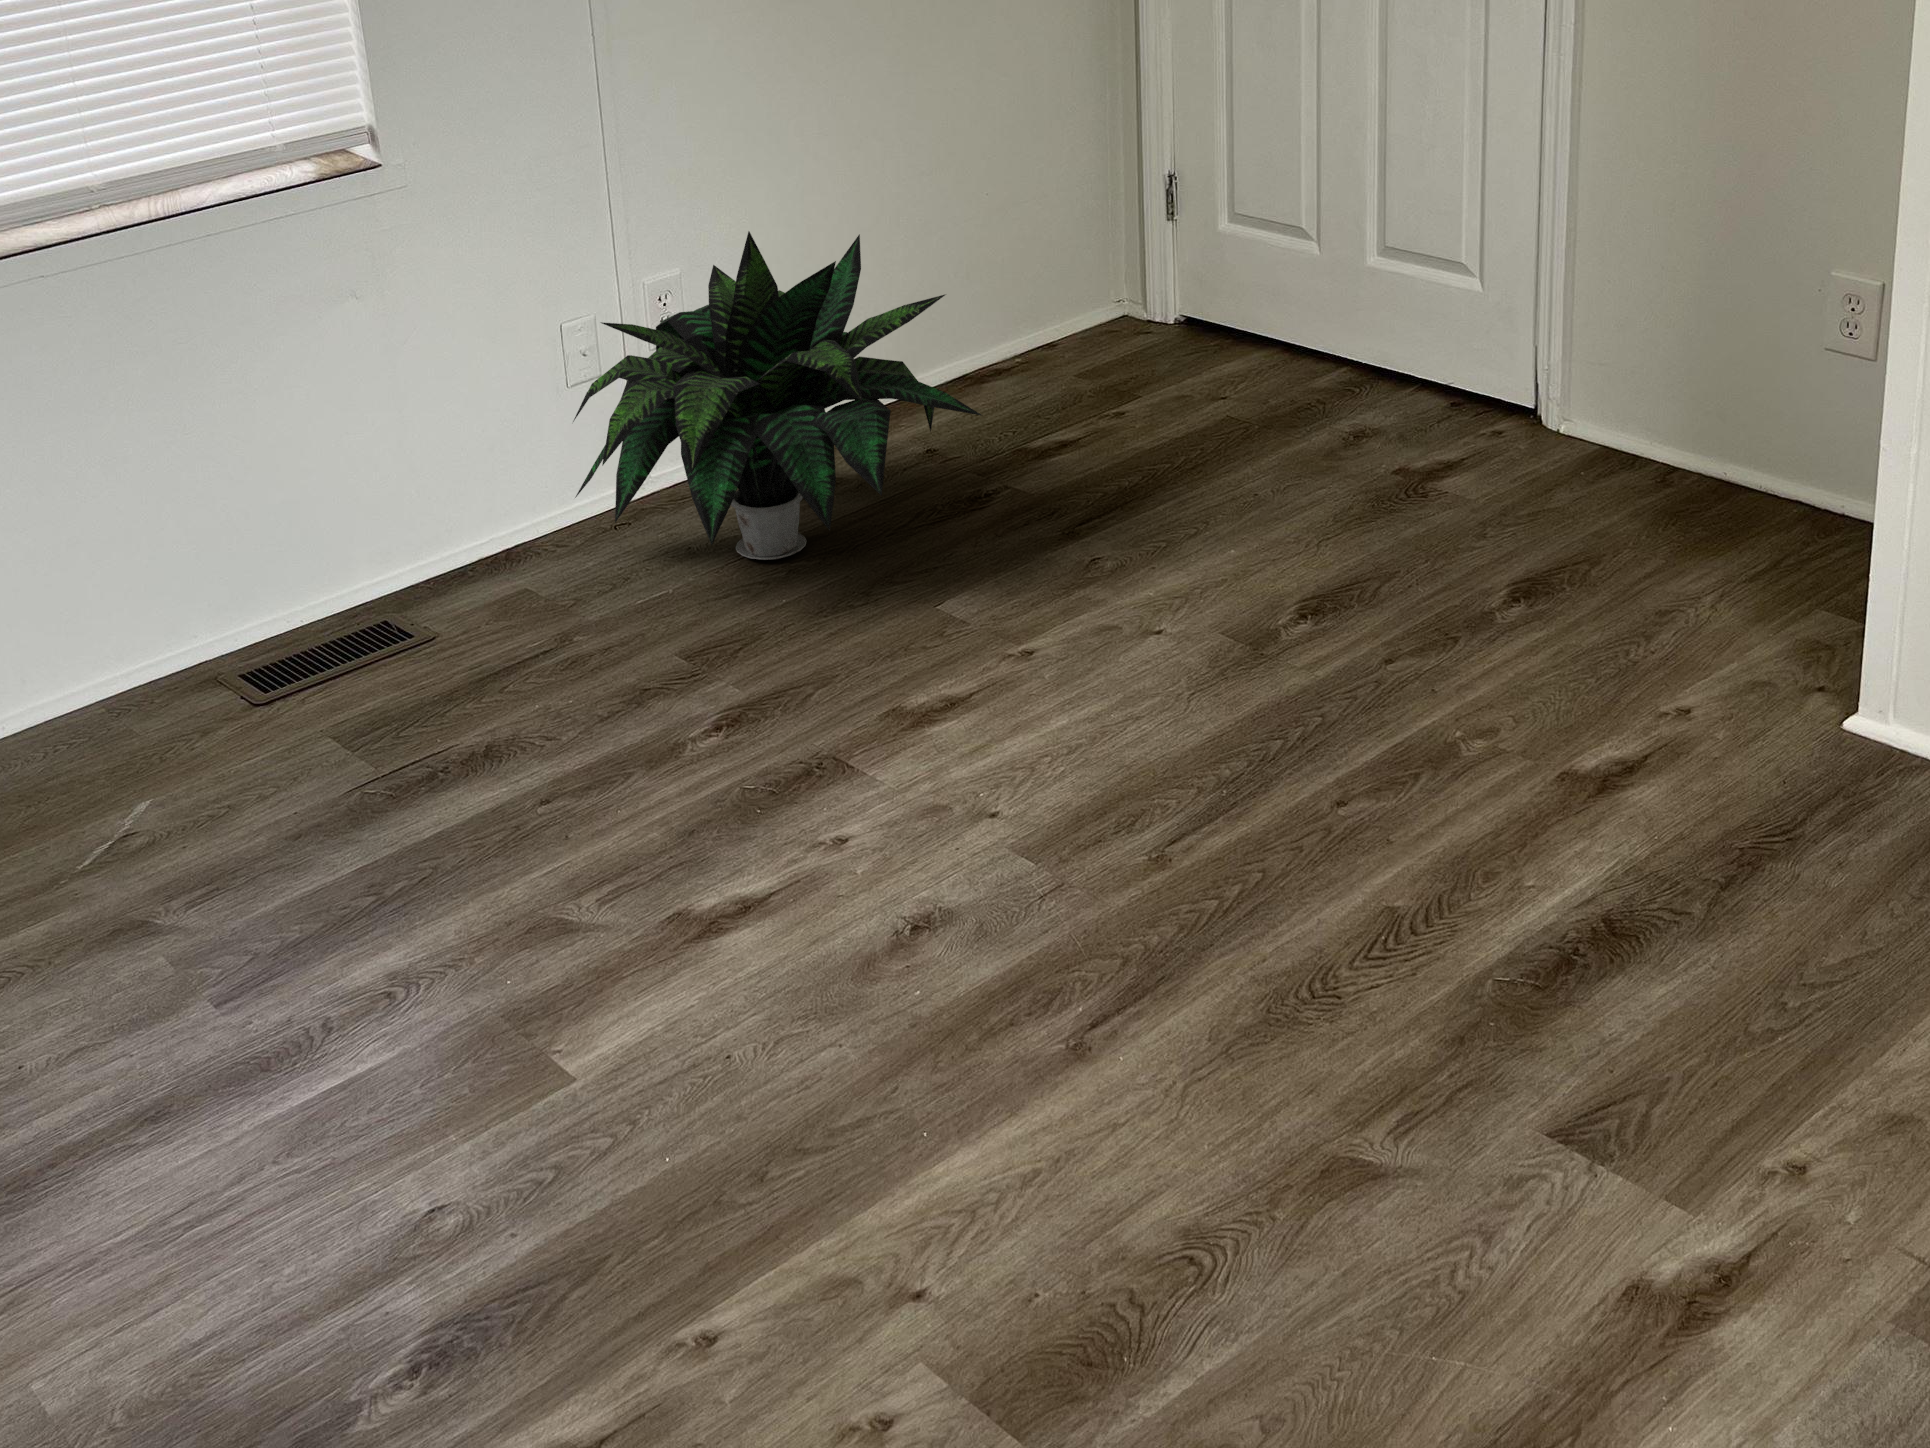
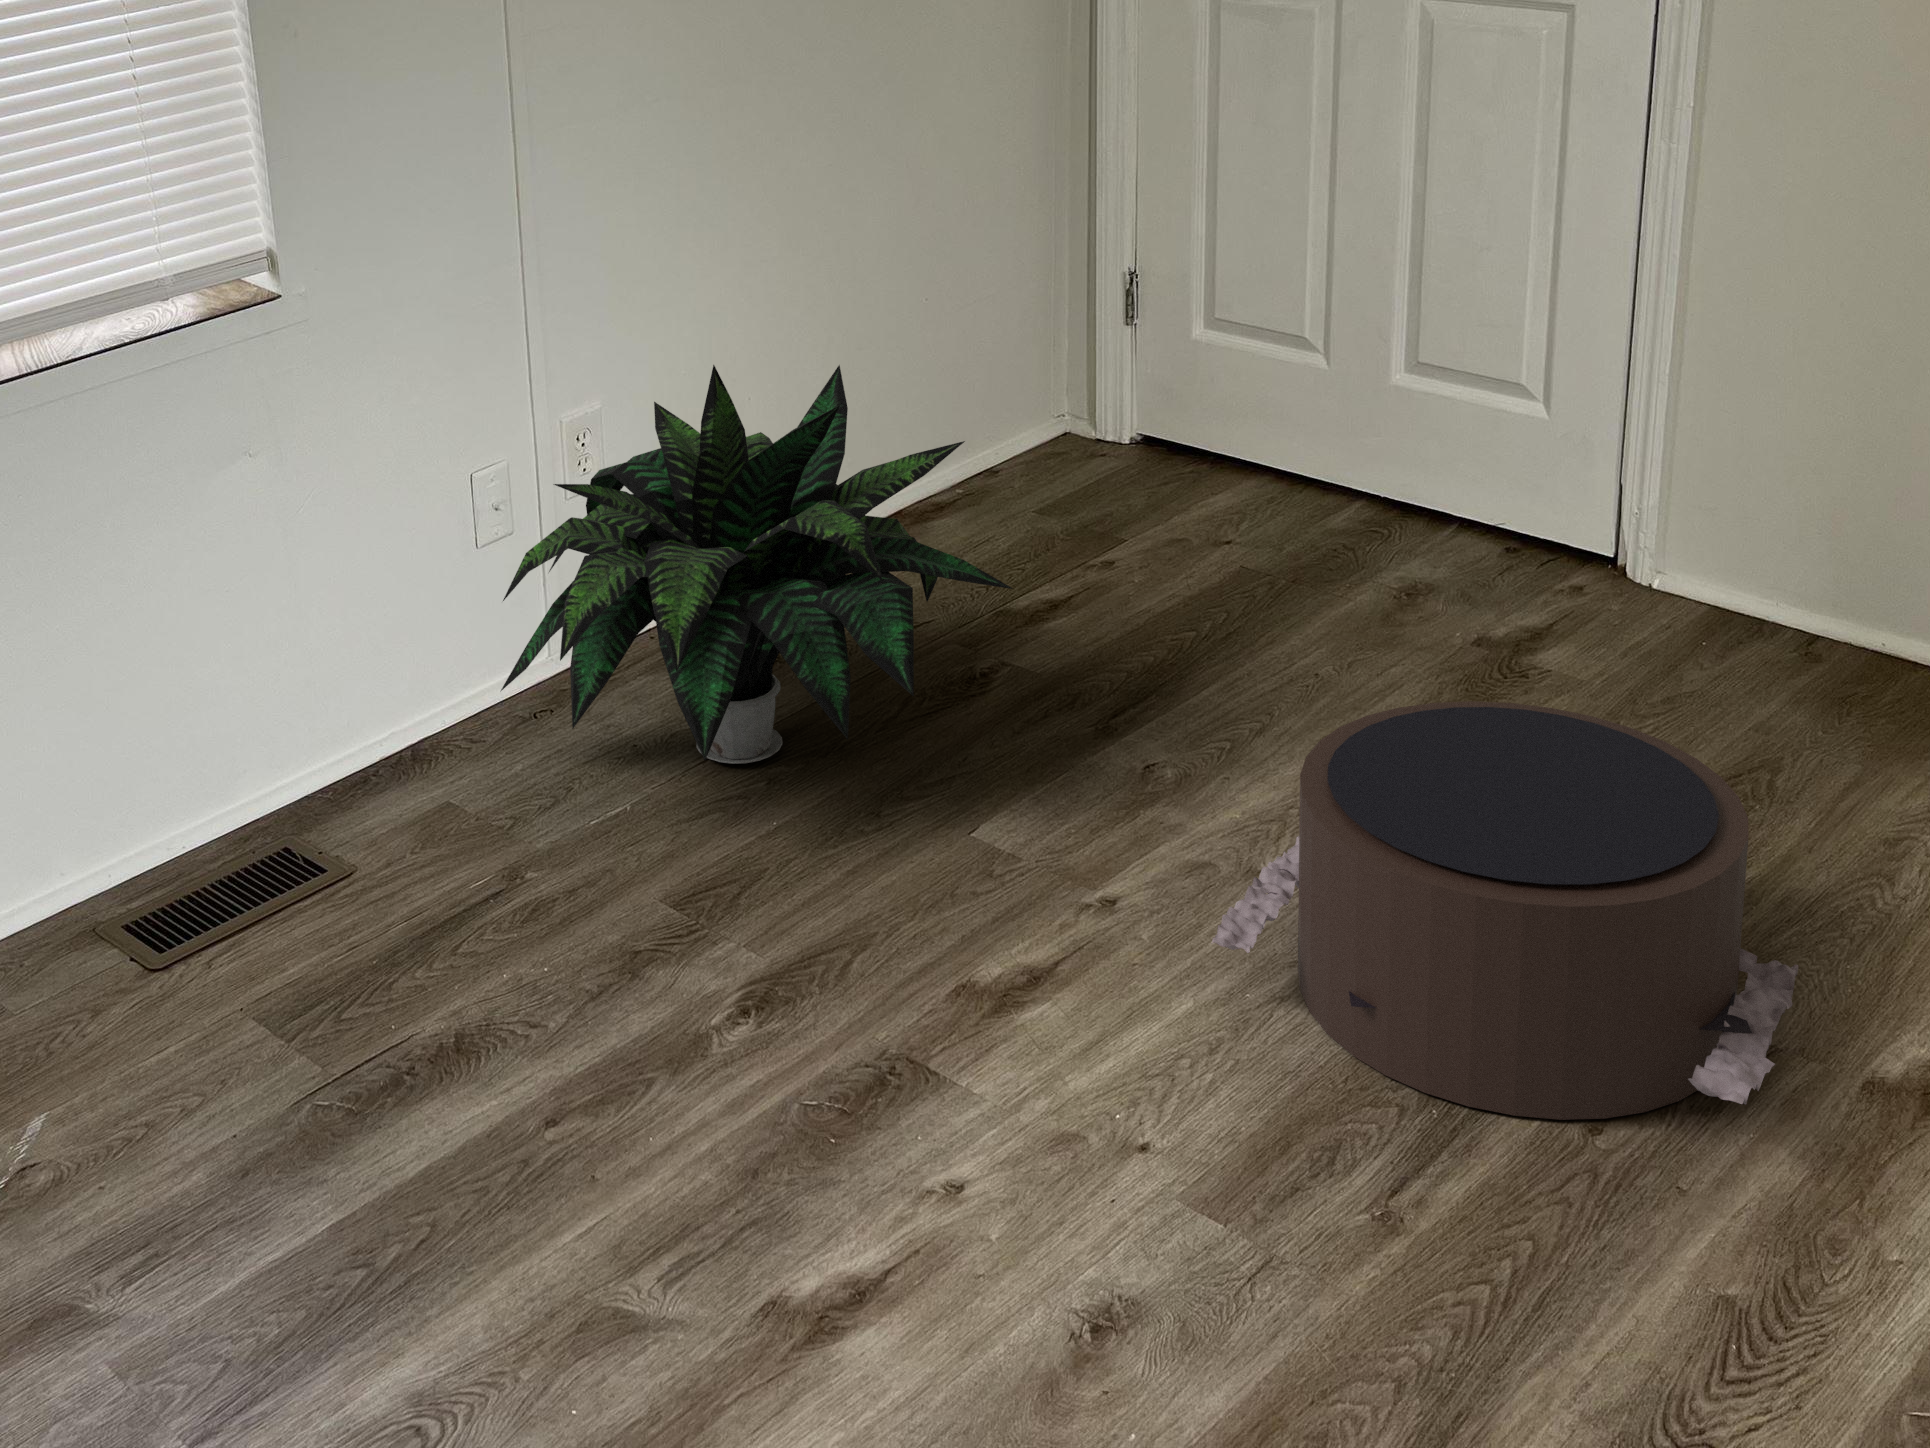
pouf: none [1074,496,1515,806] -> present [1211,701,1798,1120]

